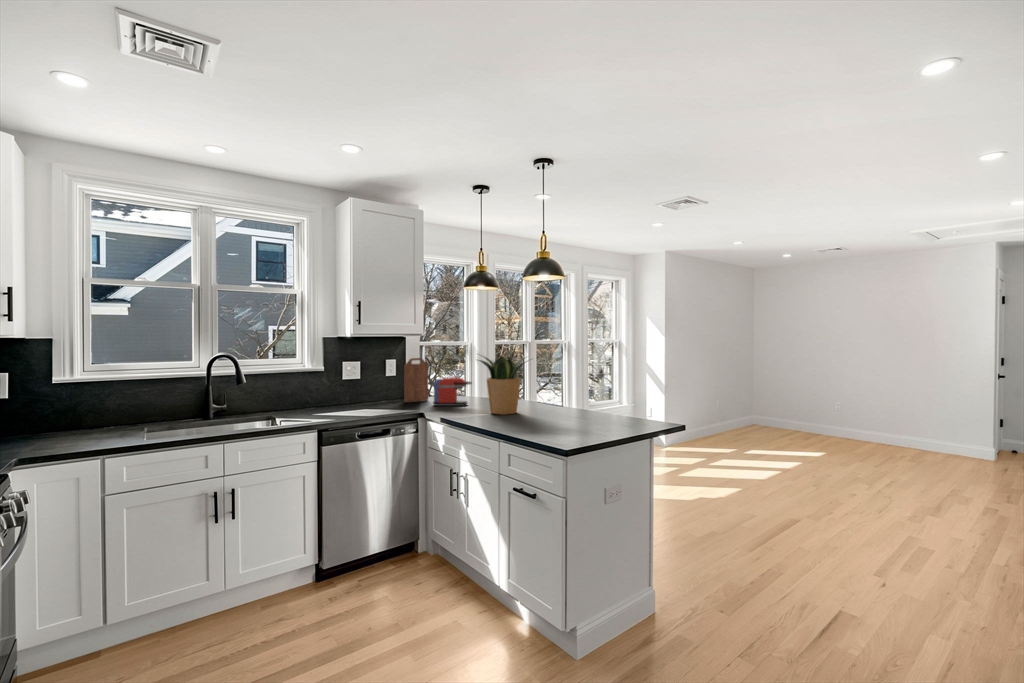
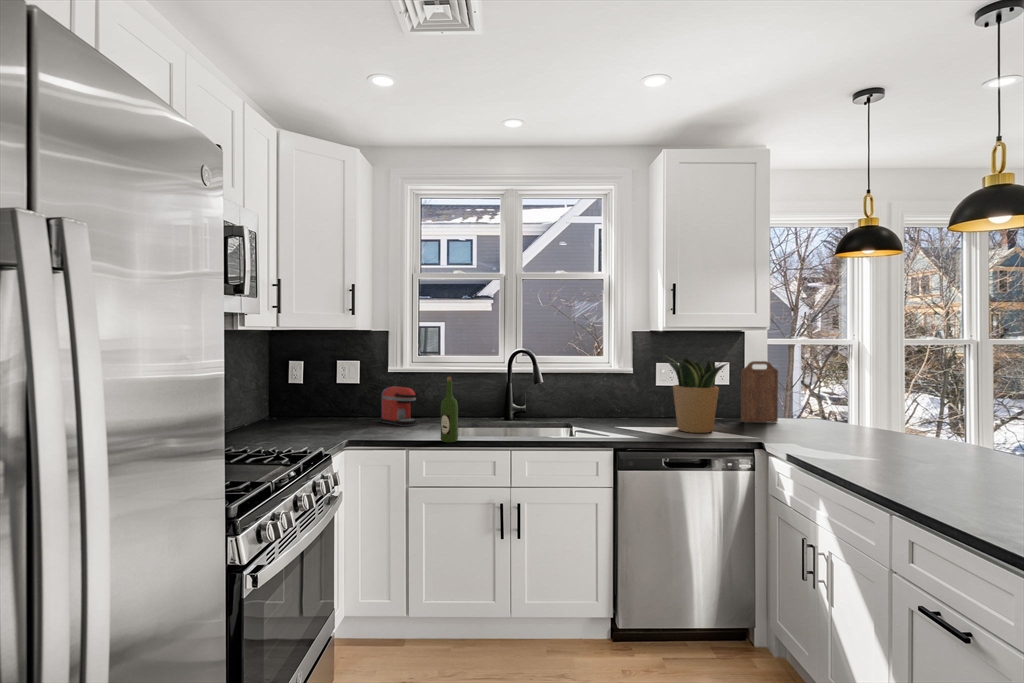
potted plant: present [479,355,528,415] -> present [668,356,728,433]
coffee maker: present [433,378,472,406] -> present [380,386,421,426]
wine bottle: none [148,381,168,443] -> present [441,377,458,442]

